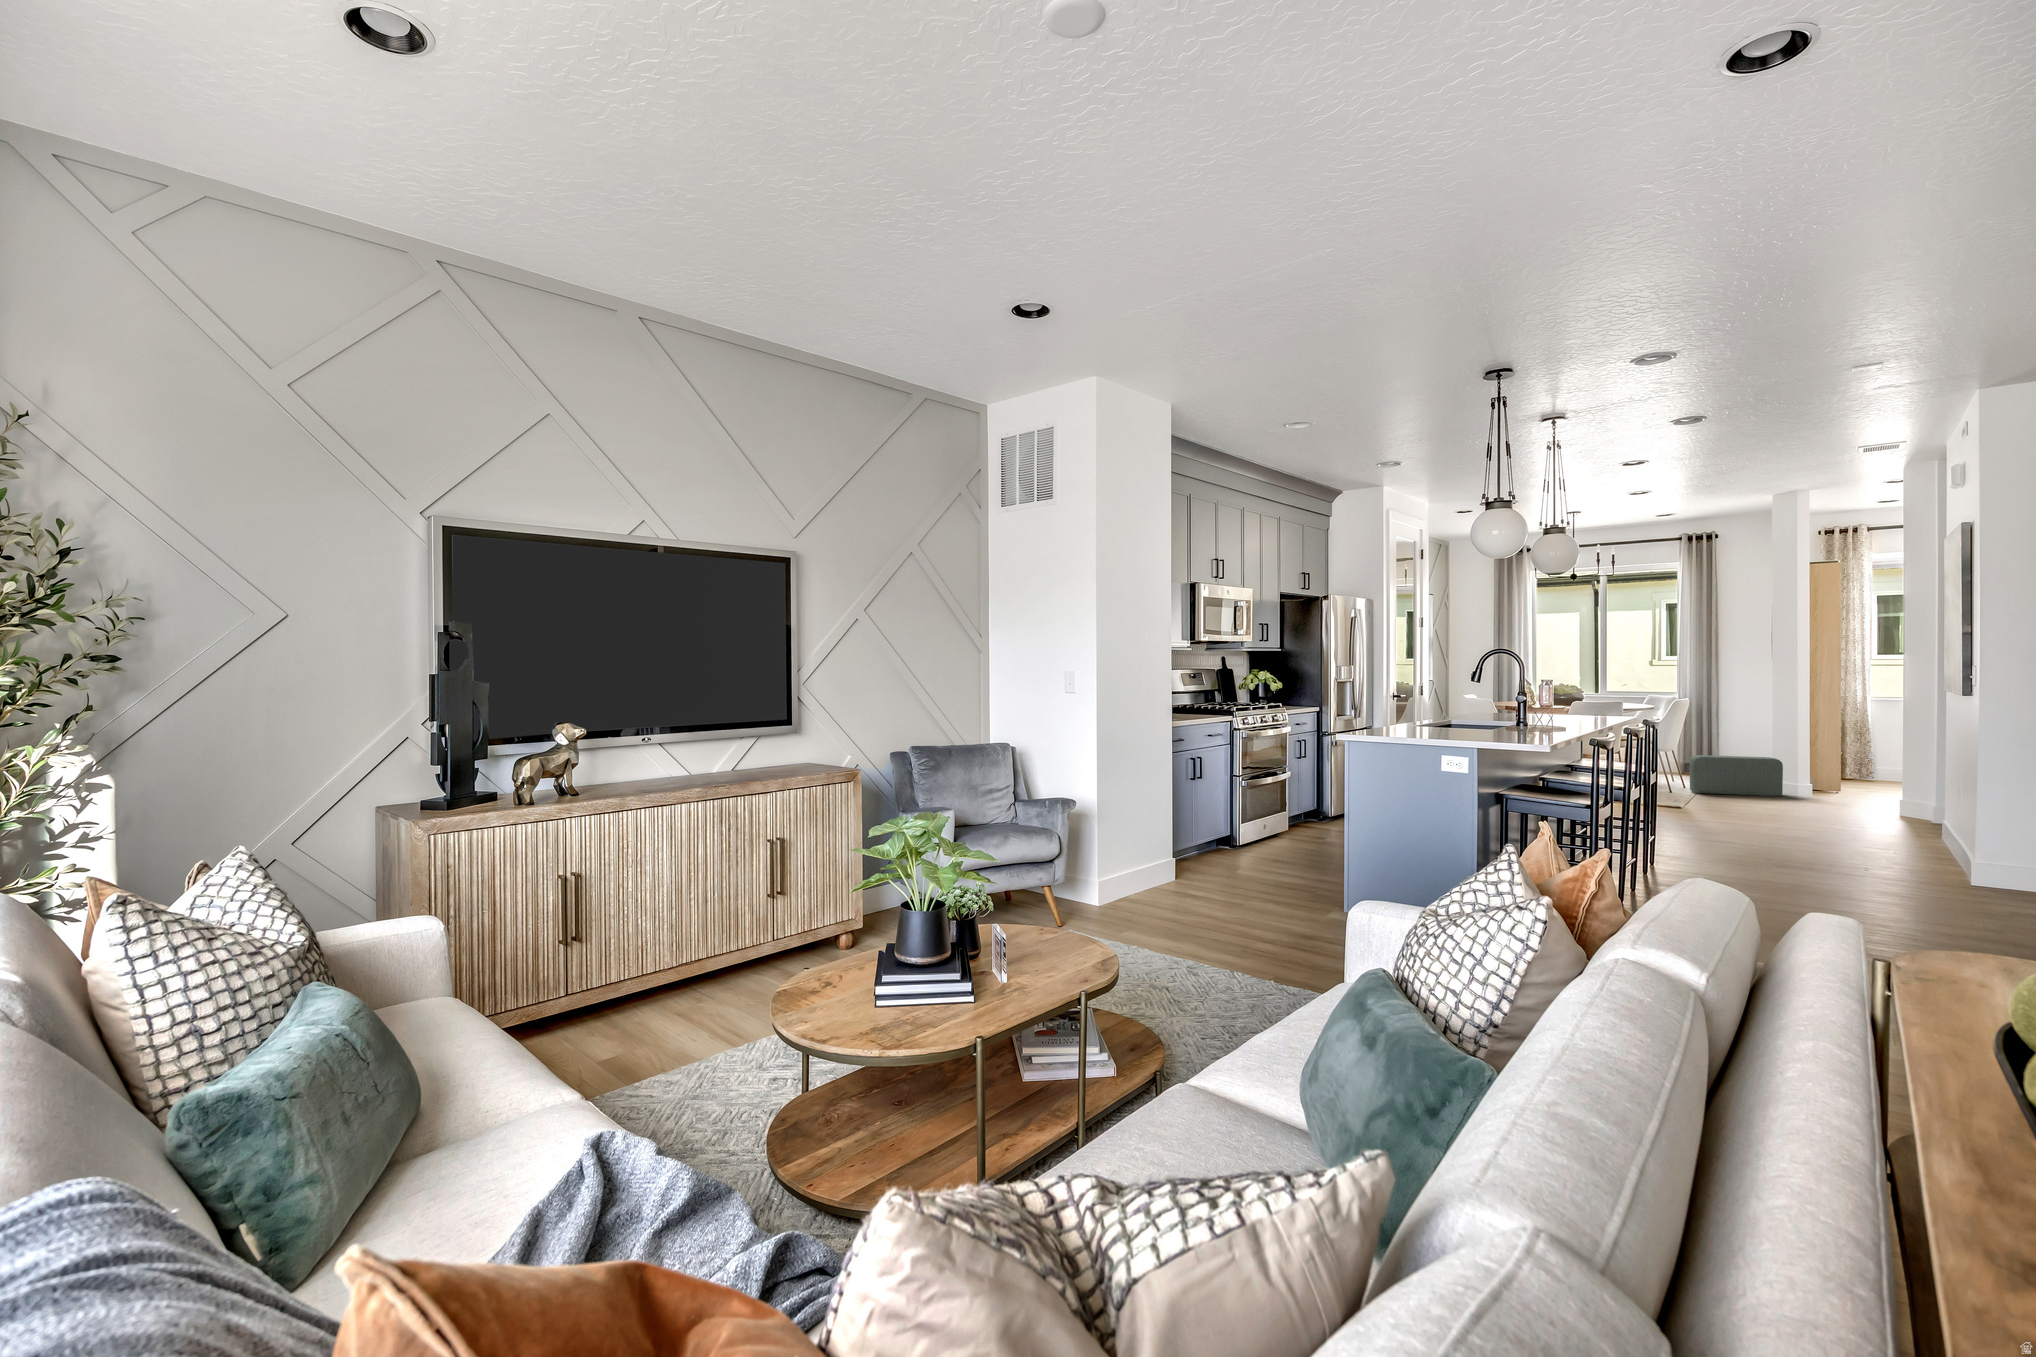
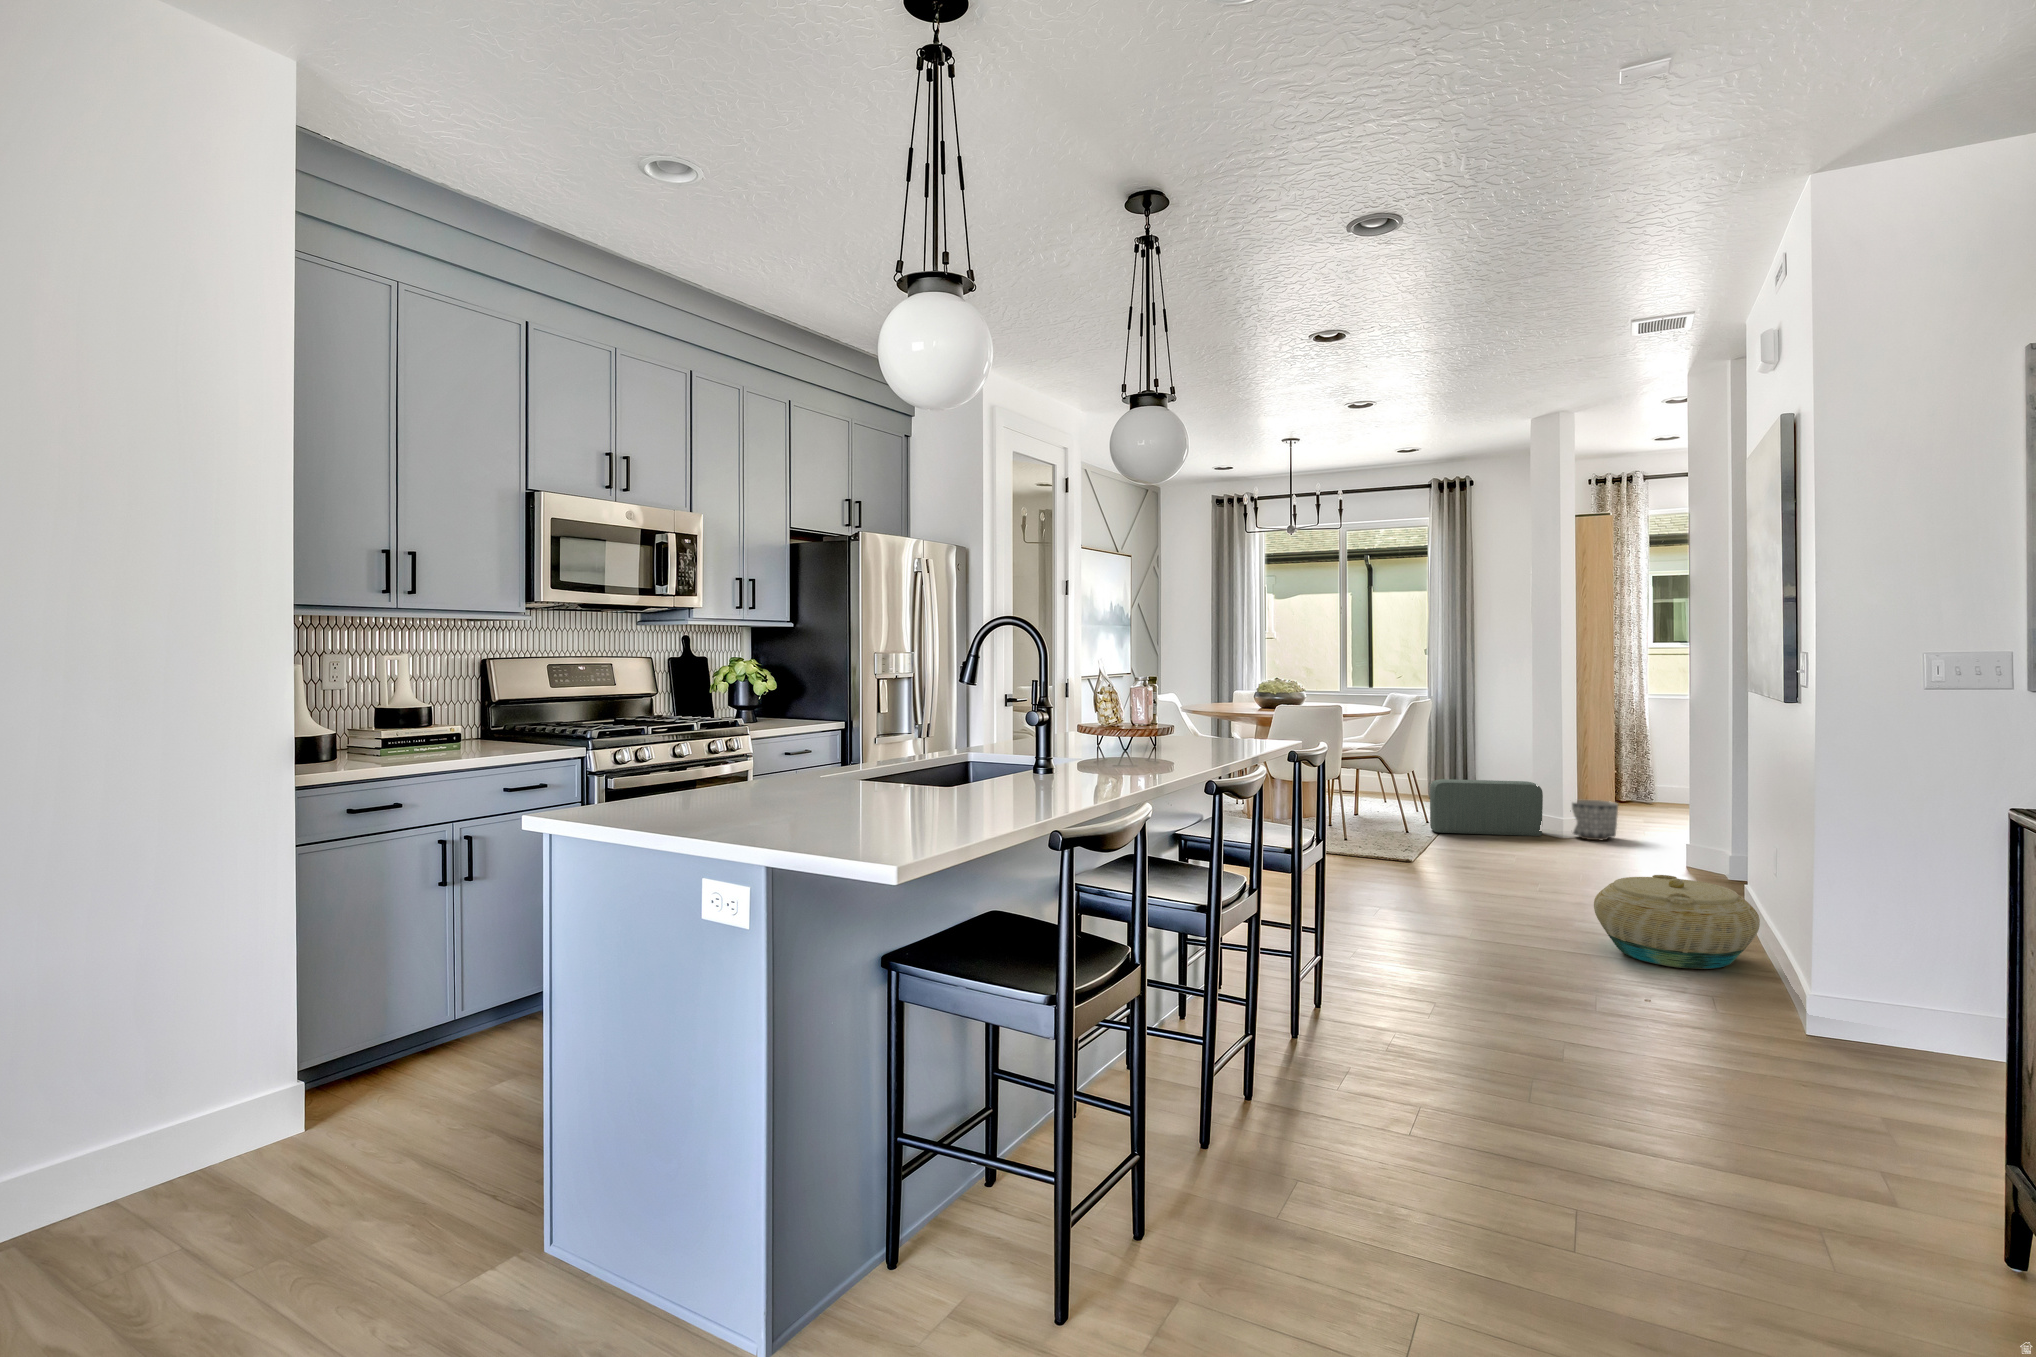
planter: none [1806,771,1846,800] -> present [1572,800,1618,840]
basket: none [1832,805,1952,859] -> present [1594,875,1760,969]

